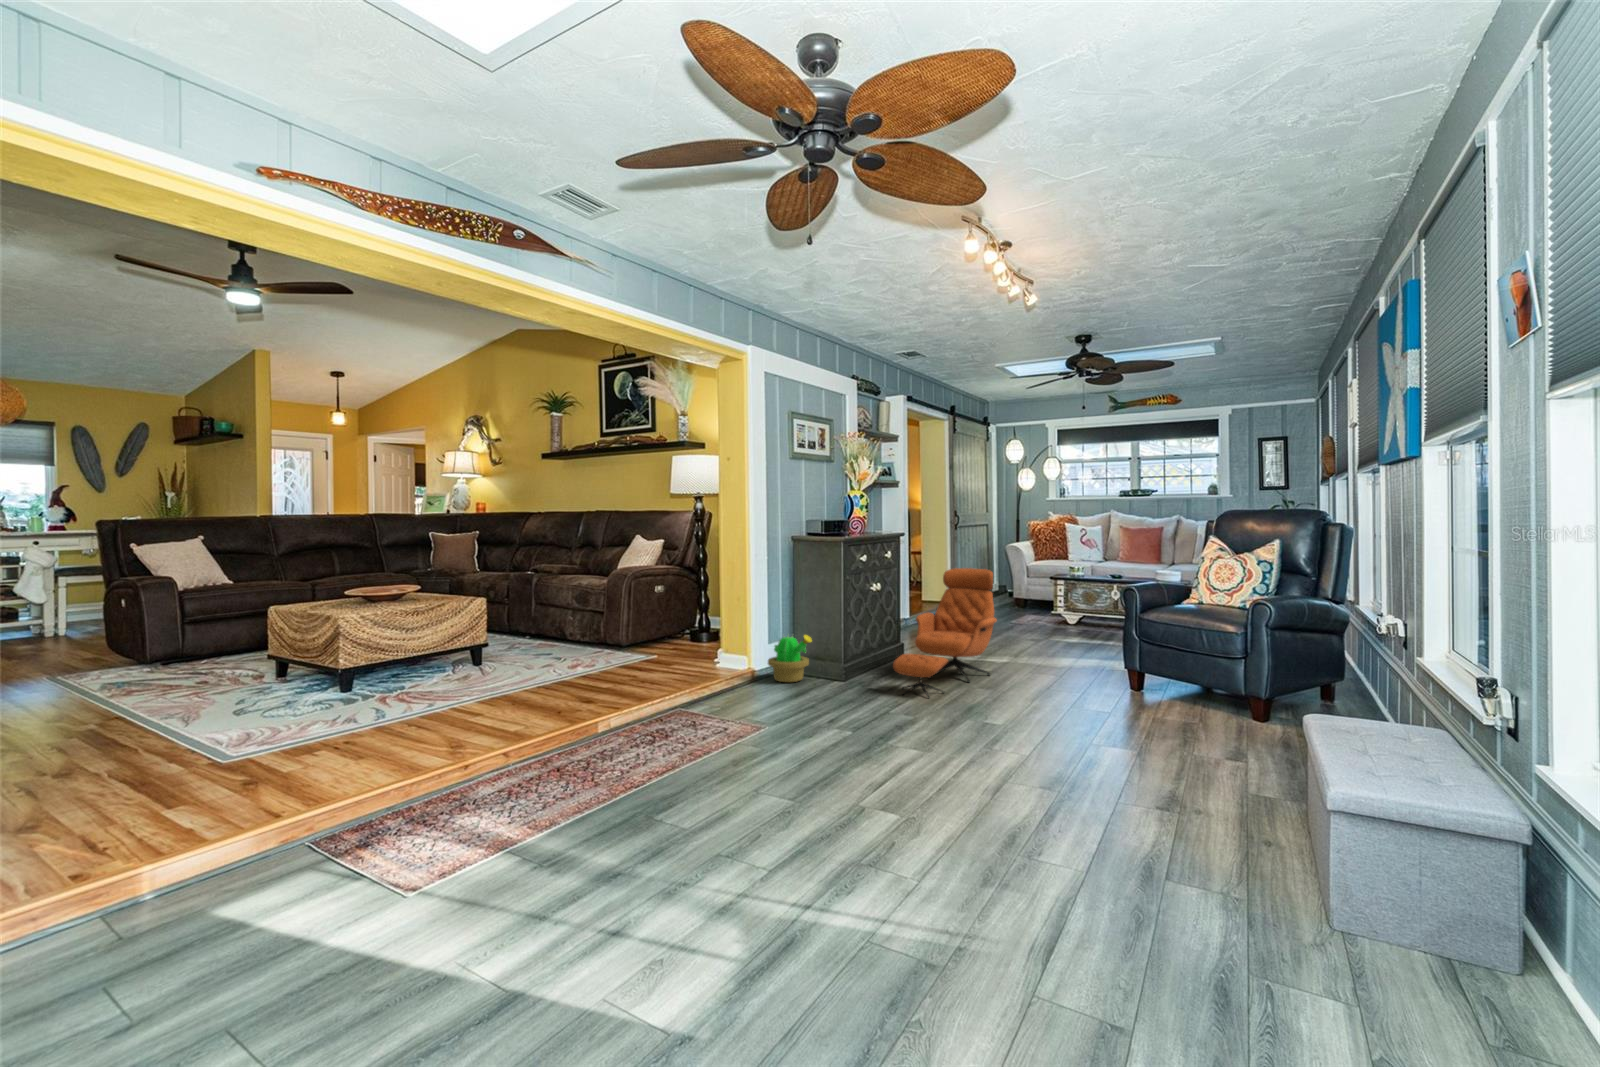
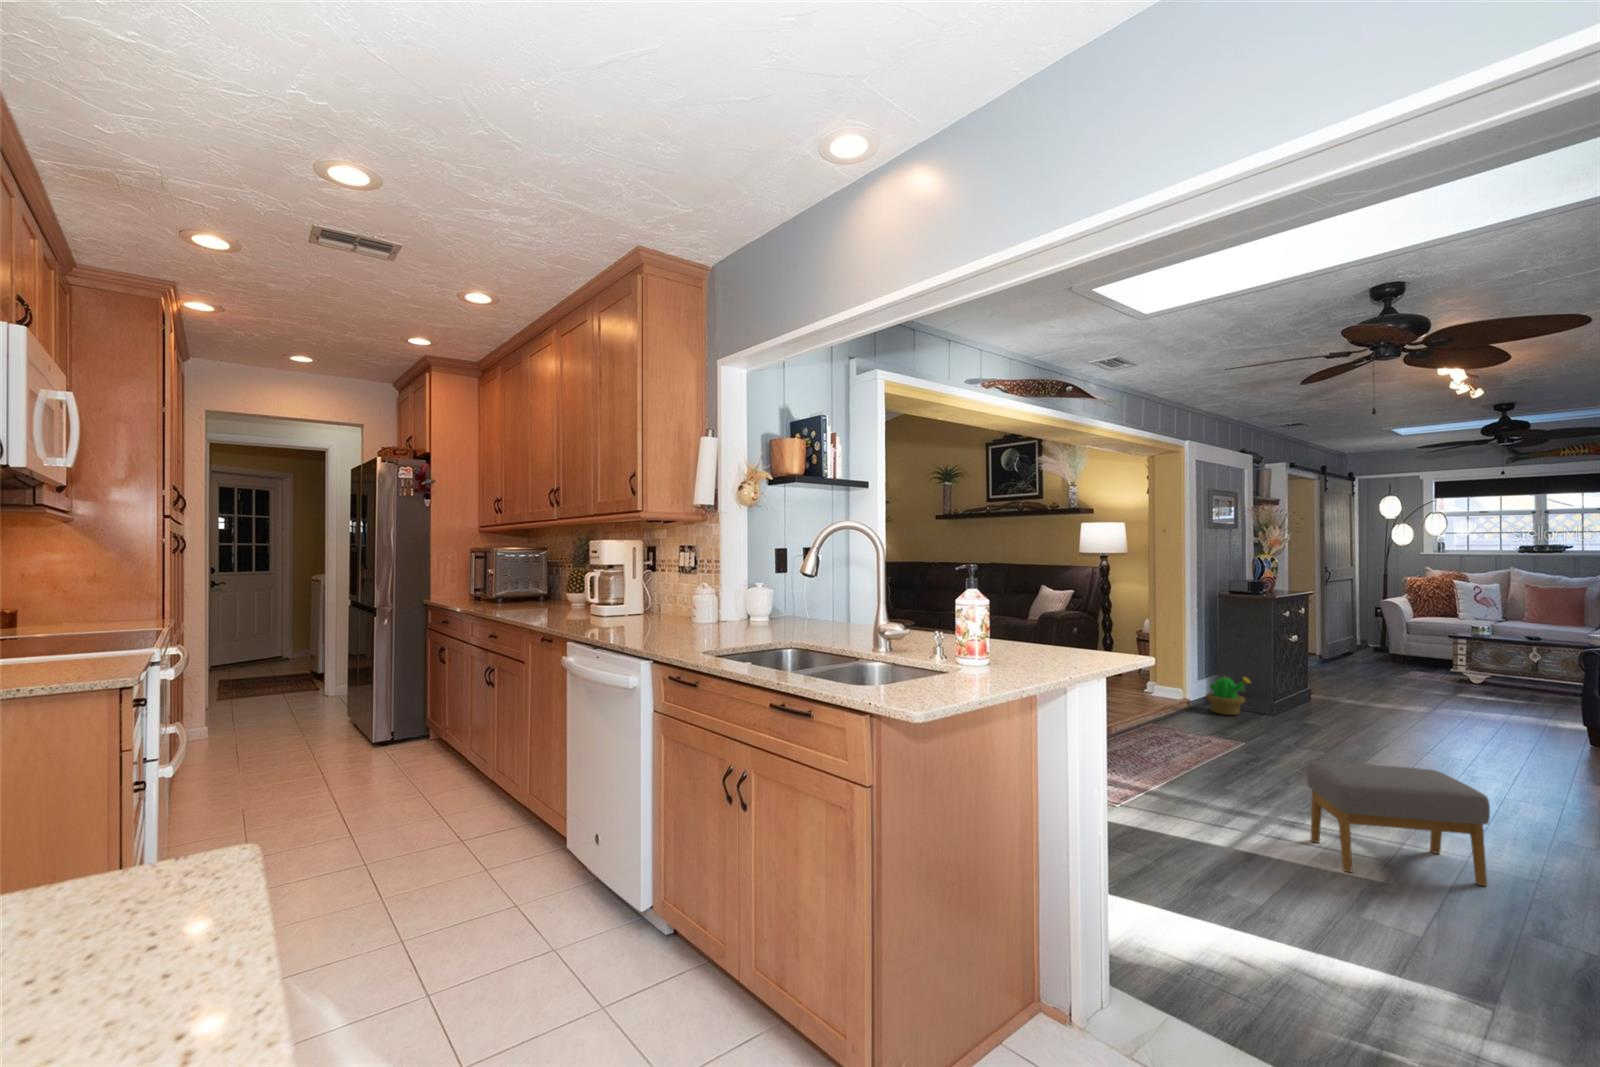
lounge chair: present [893,568,997,694] -> none [1335,627,1429,736]
footstool: none [633,788,868,1016] -> present [1307,762,1490,886]

